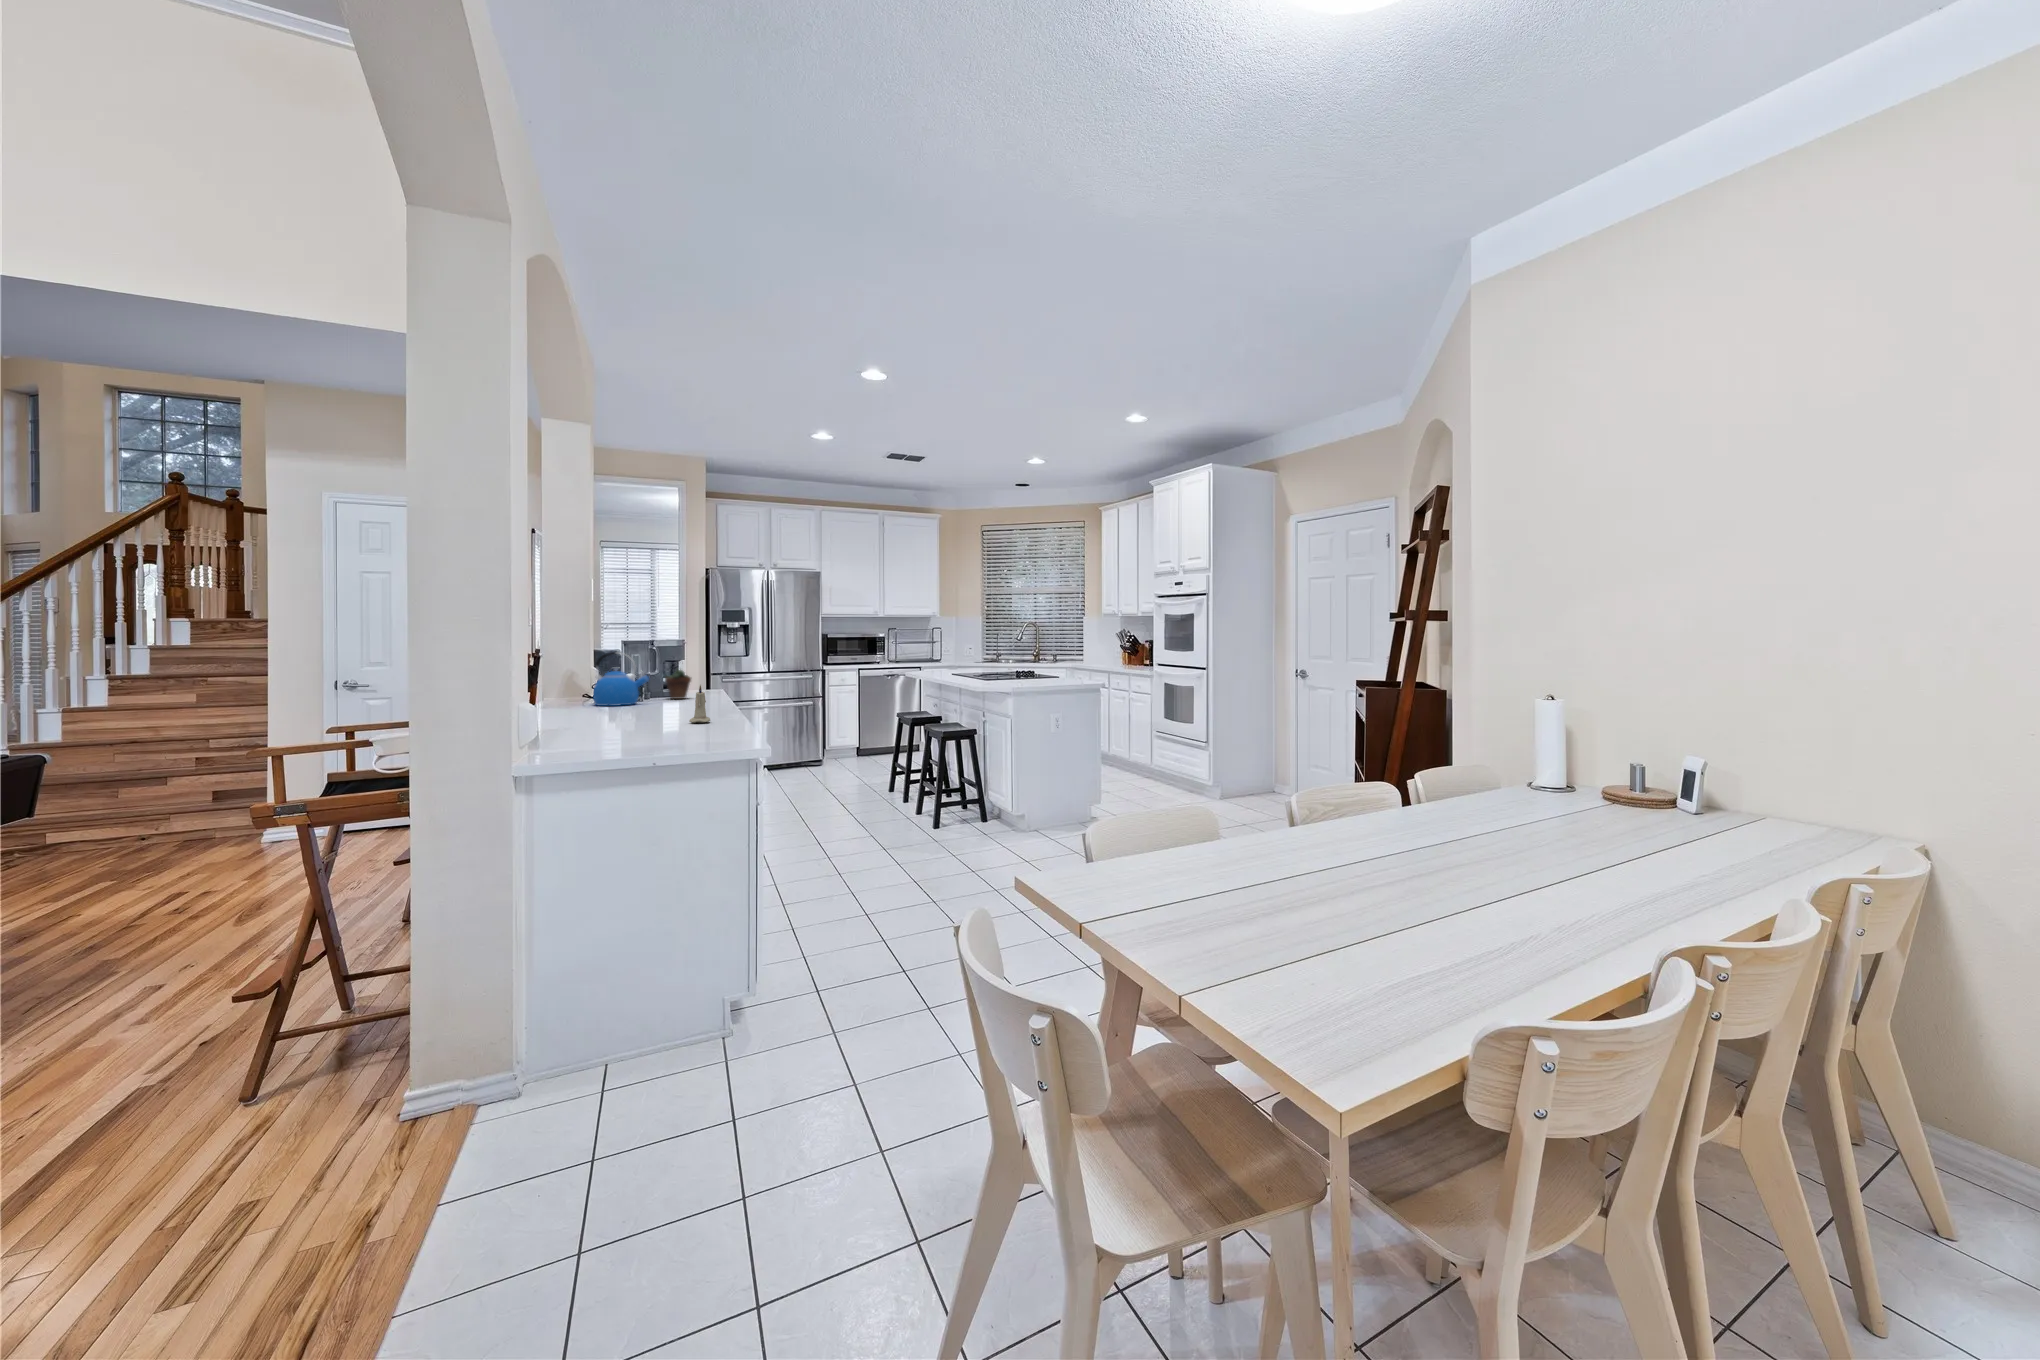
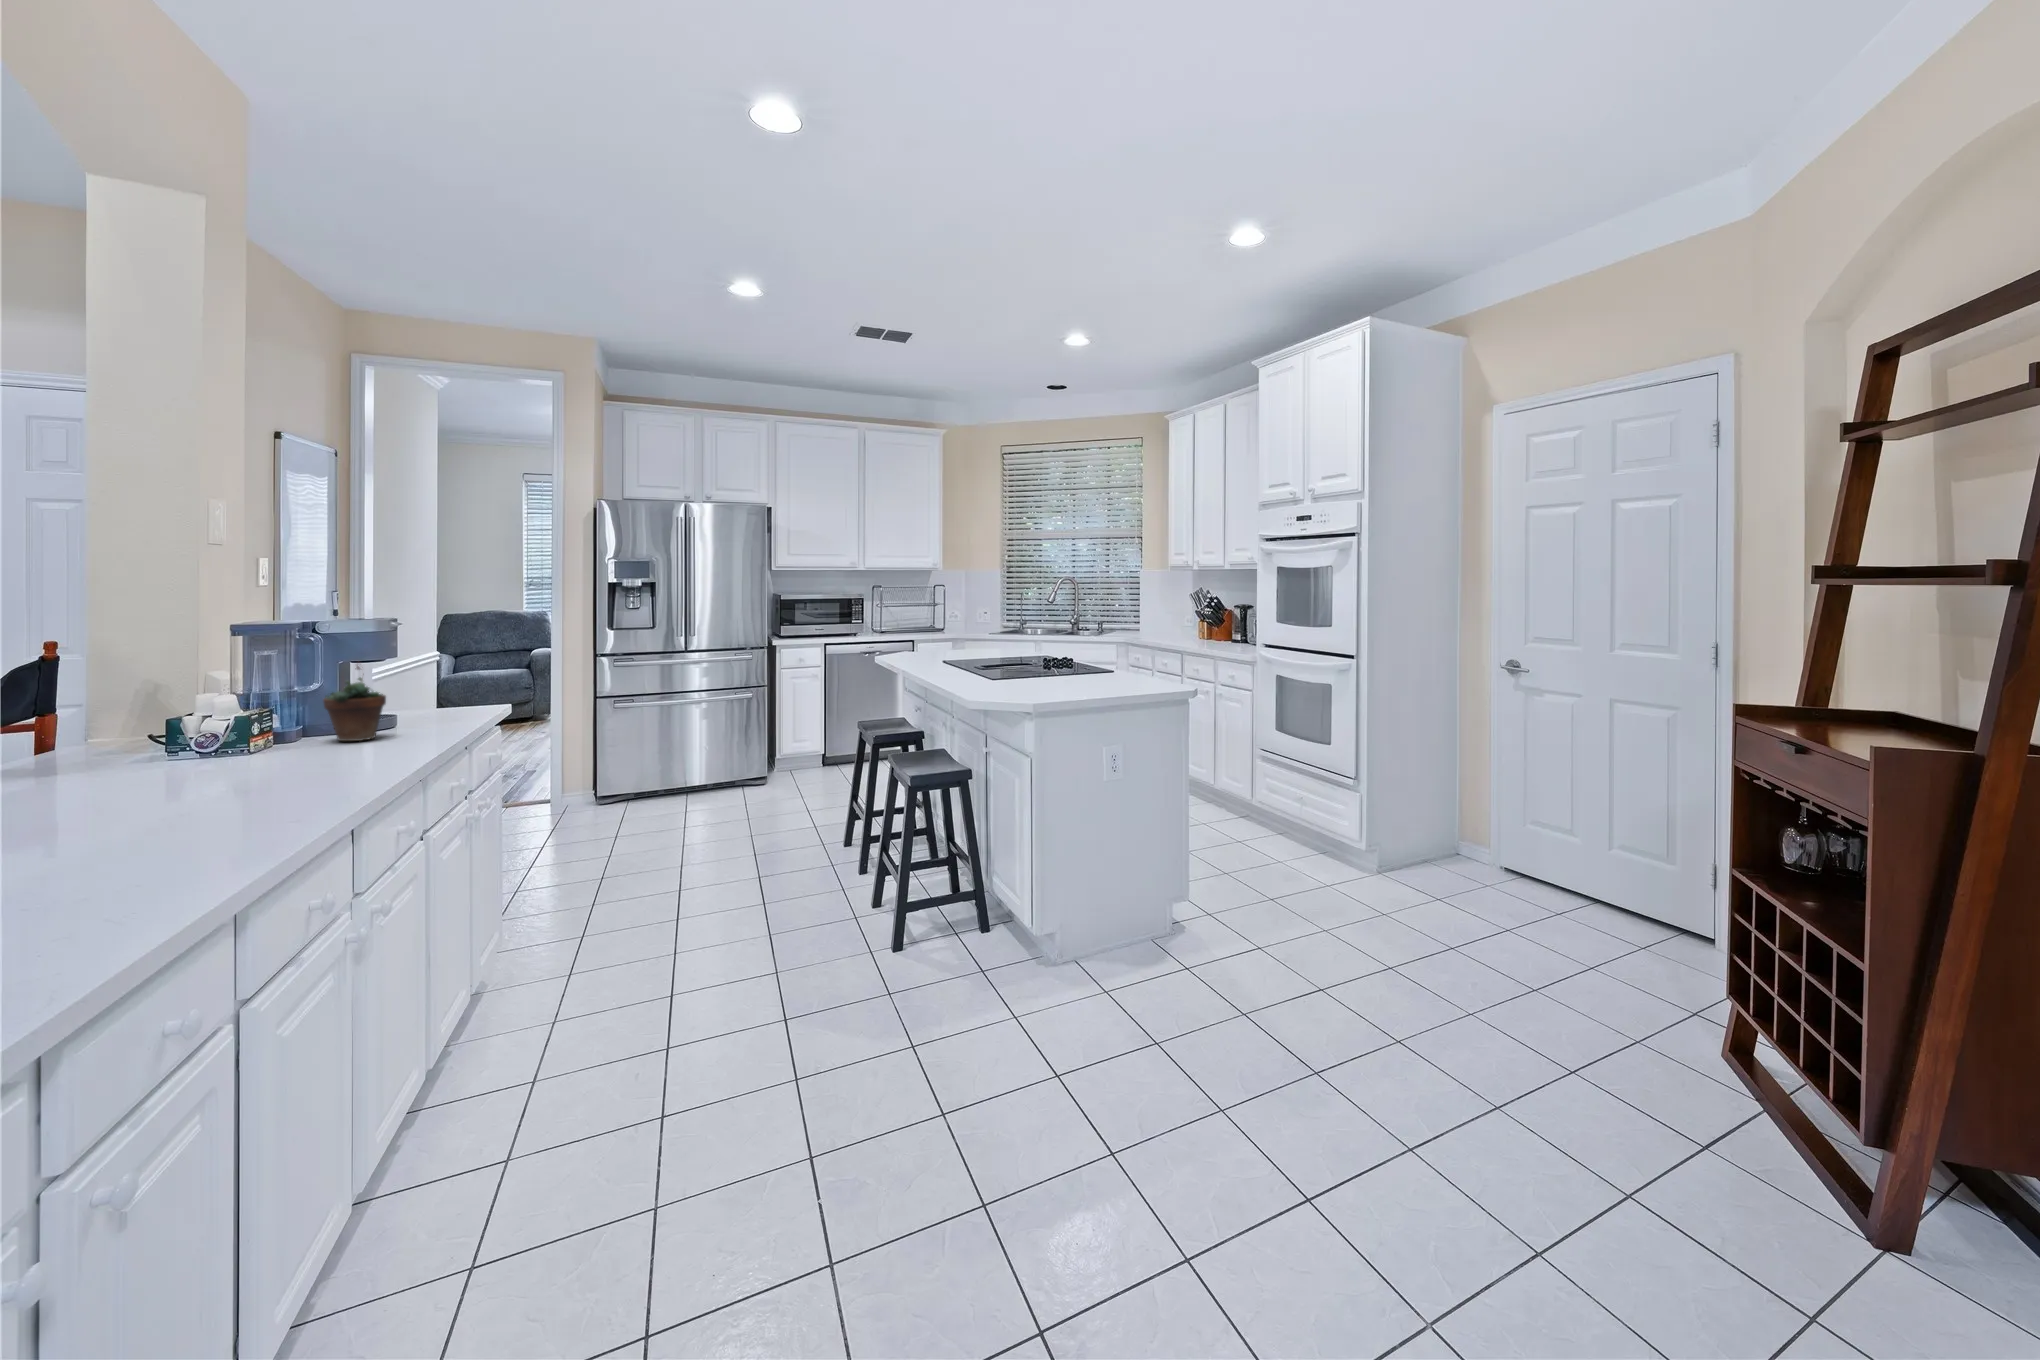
kettle: present [593,652,649,706] -> none [99,652,244,774]
candle: present [689,685,710,723] -> none [87,772,176,884]

